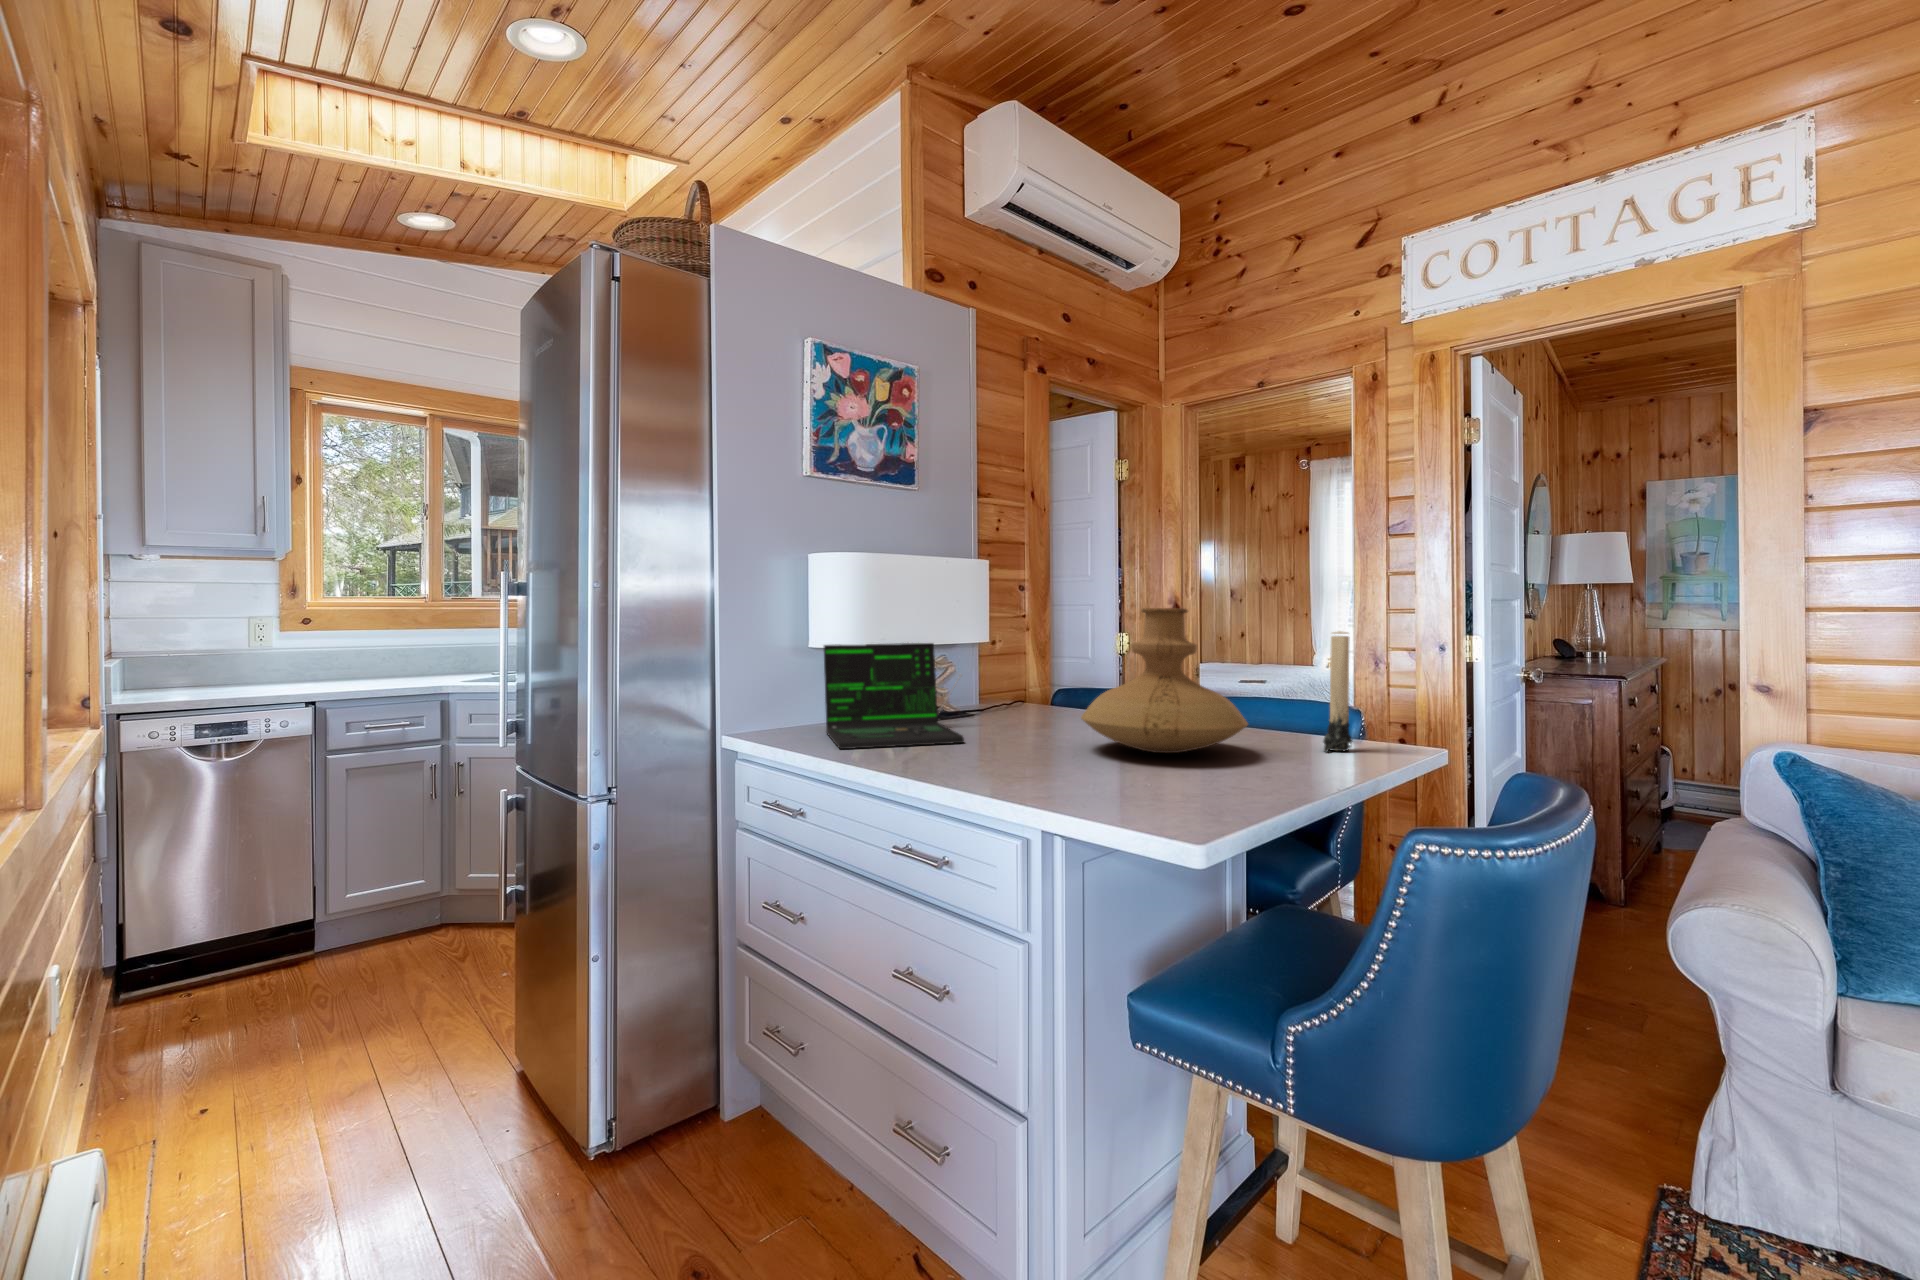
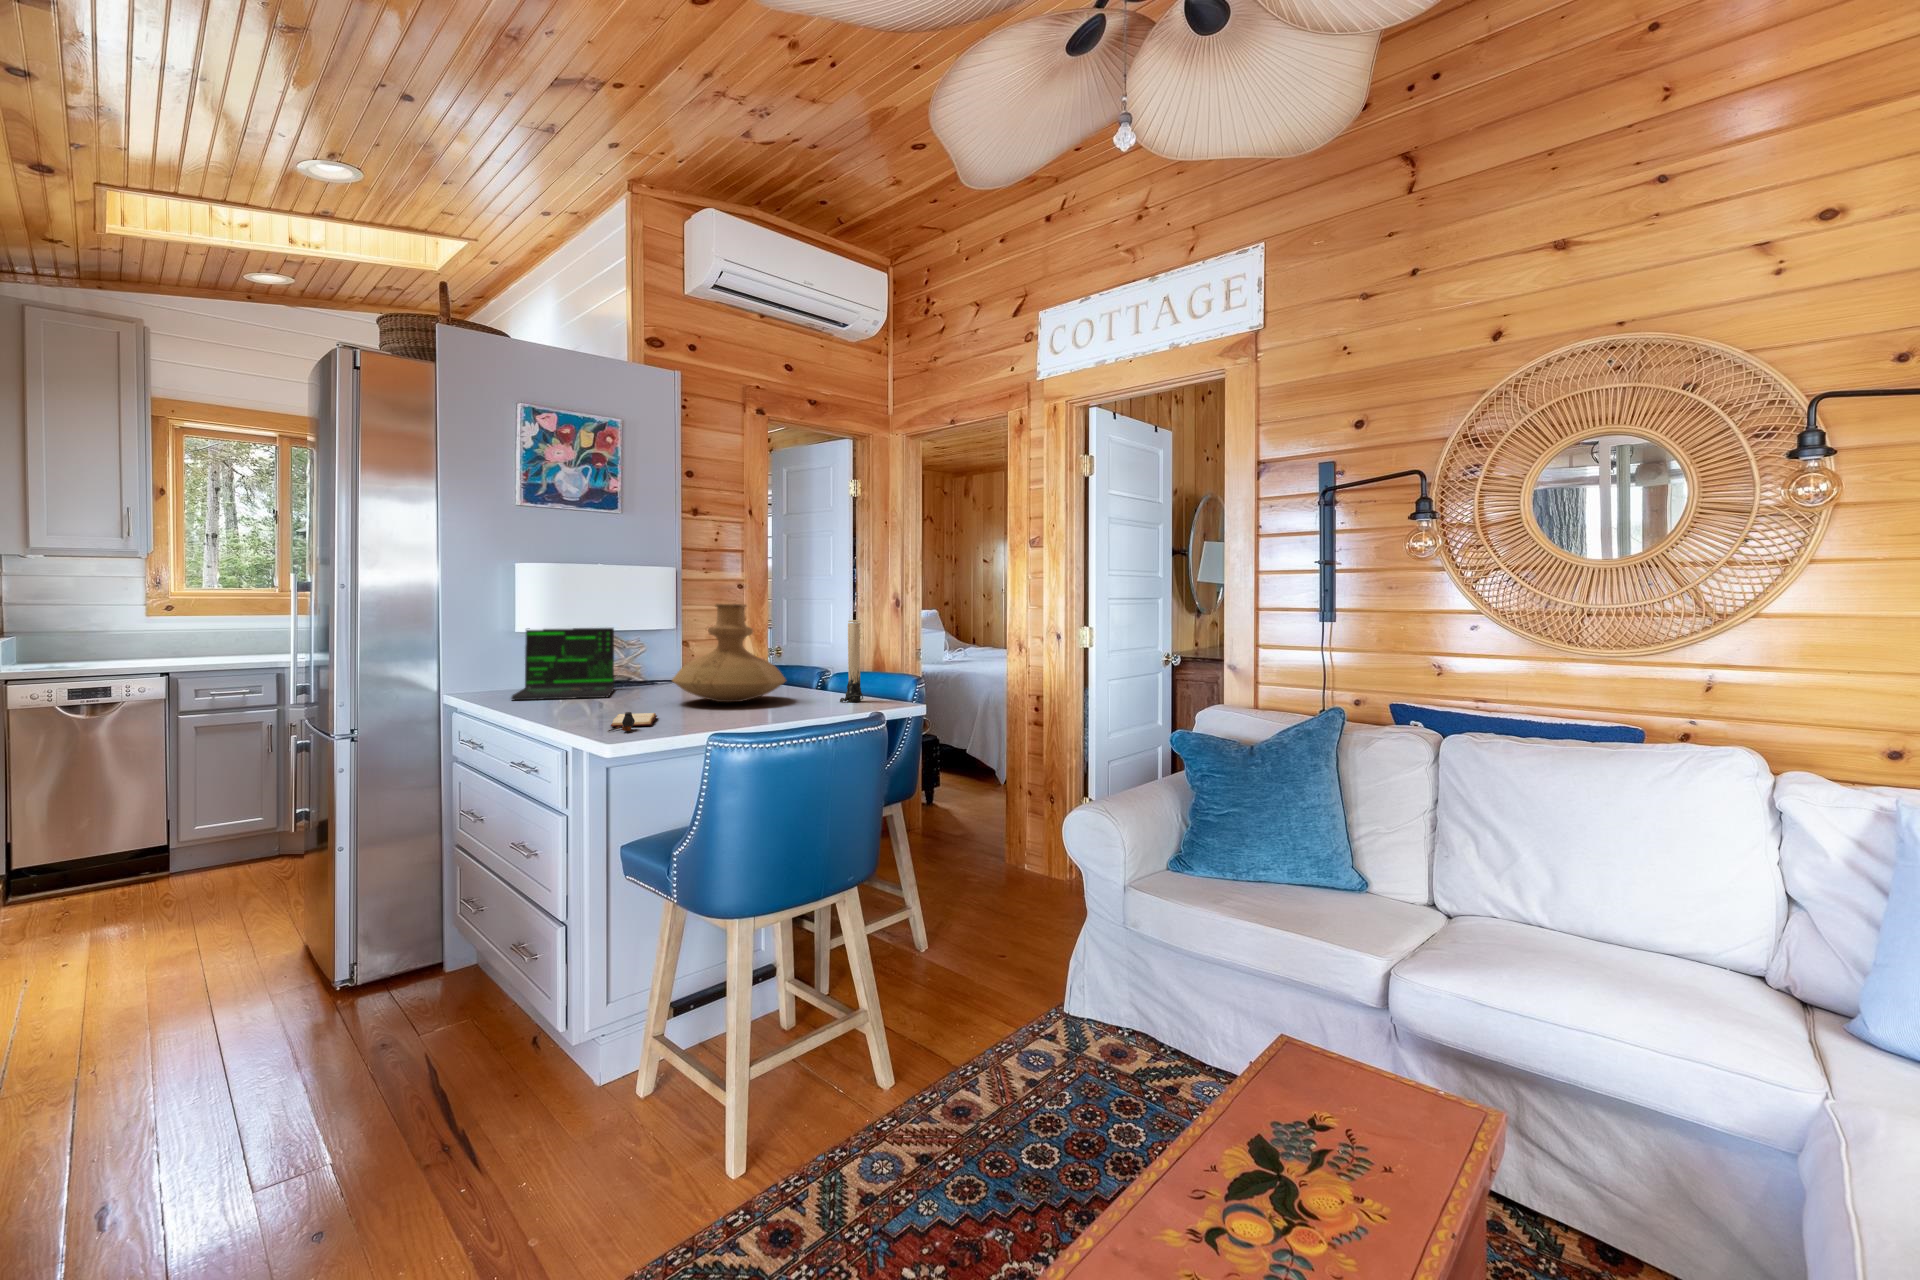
book: none [1090,781,1194,824] -> present [608,712,657,731]

